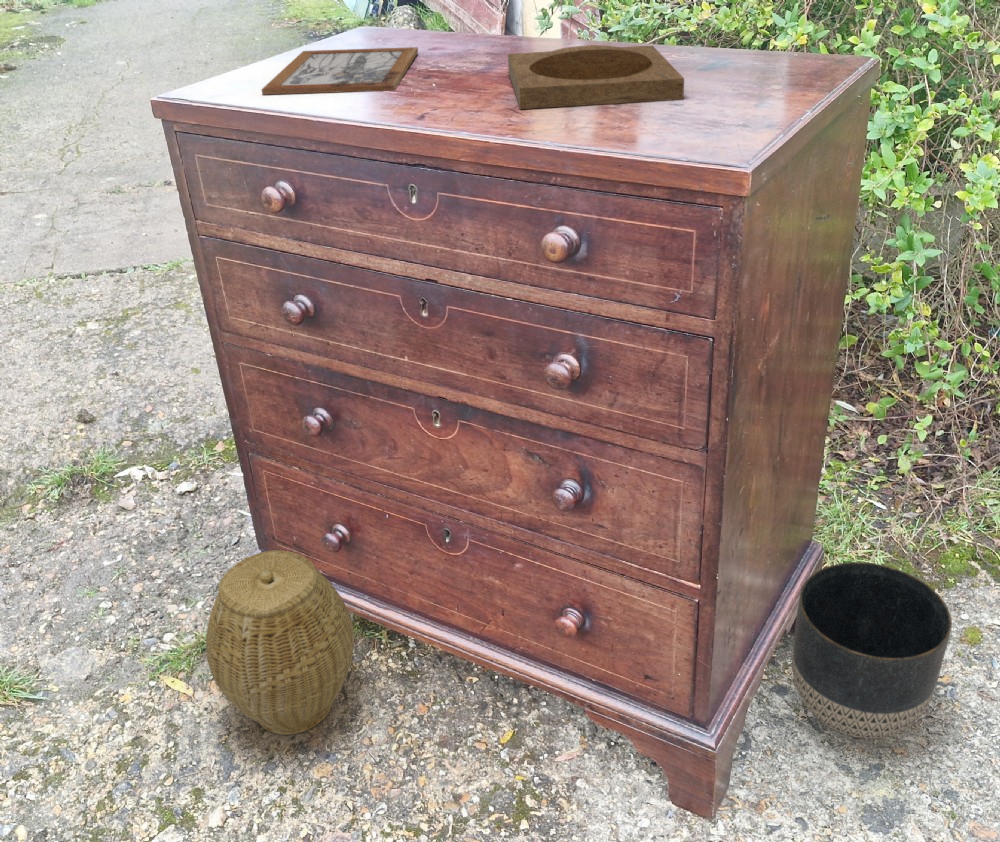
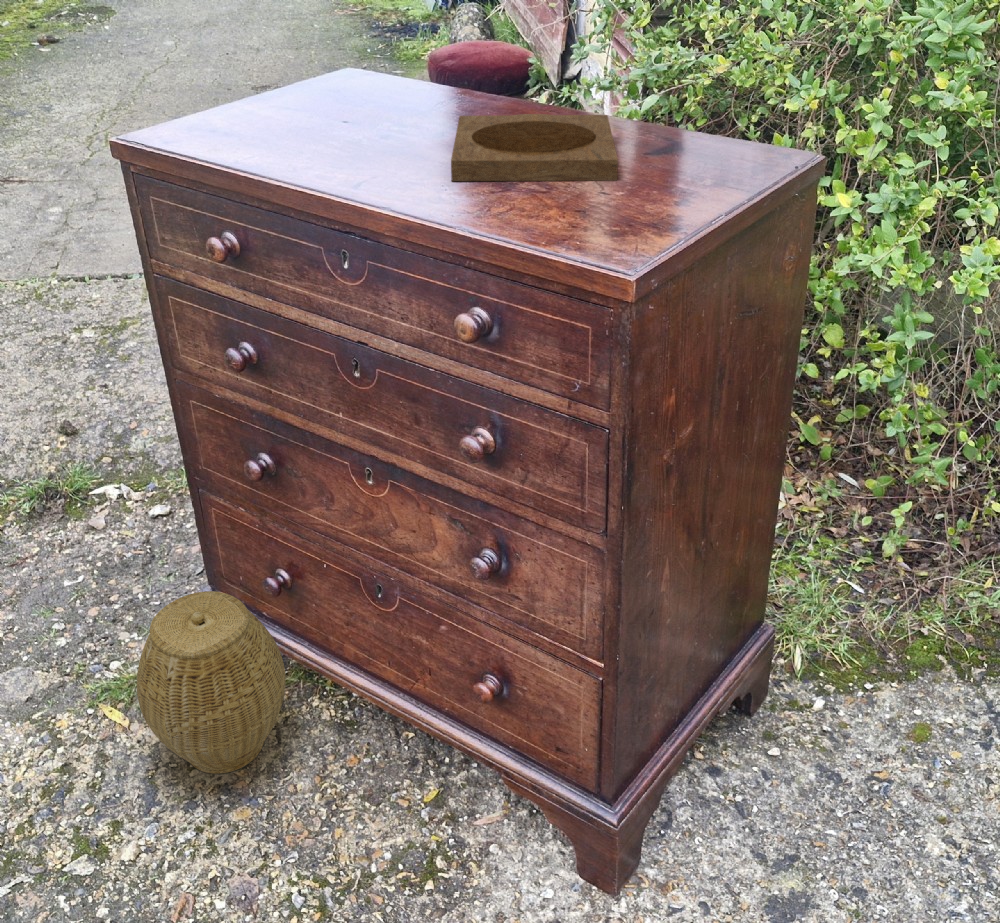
picture frame: present [262,47,418,95] -> none [211,93,384,149]
planter: present [792,562,952,739] -> none [721,650,879,831]

